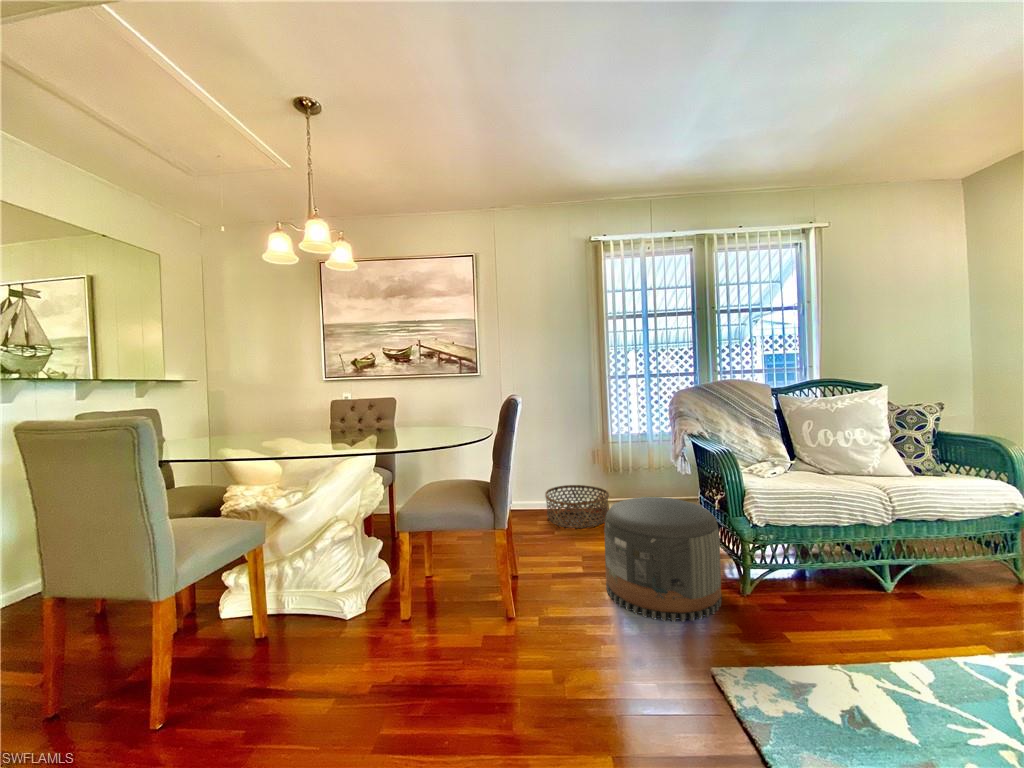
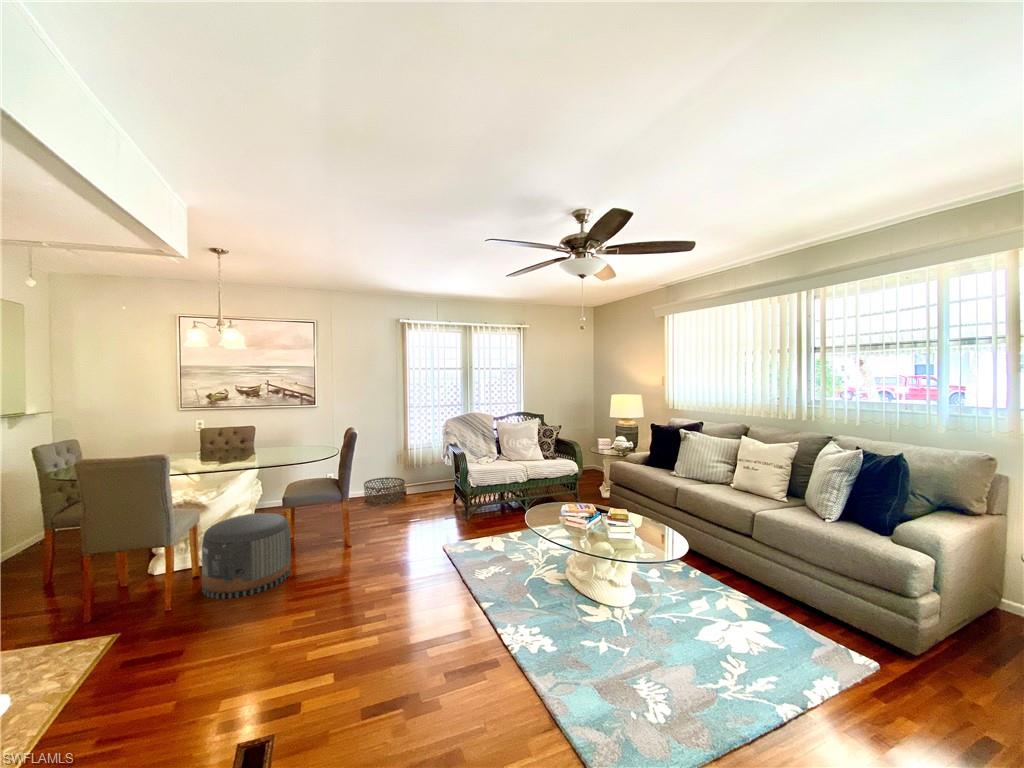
pouf: present [604,497,721,622] -> present [202,513,291,599]

